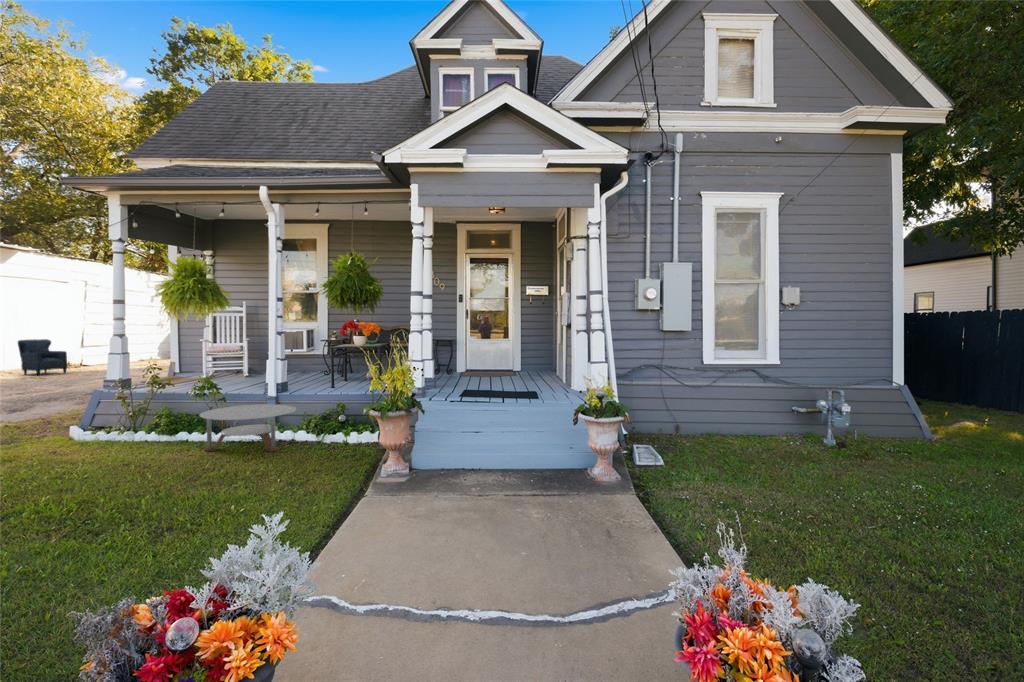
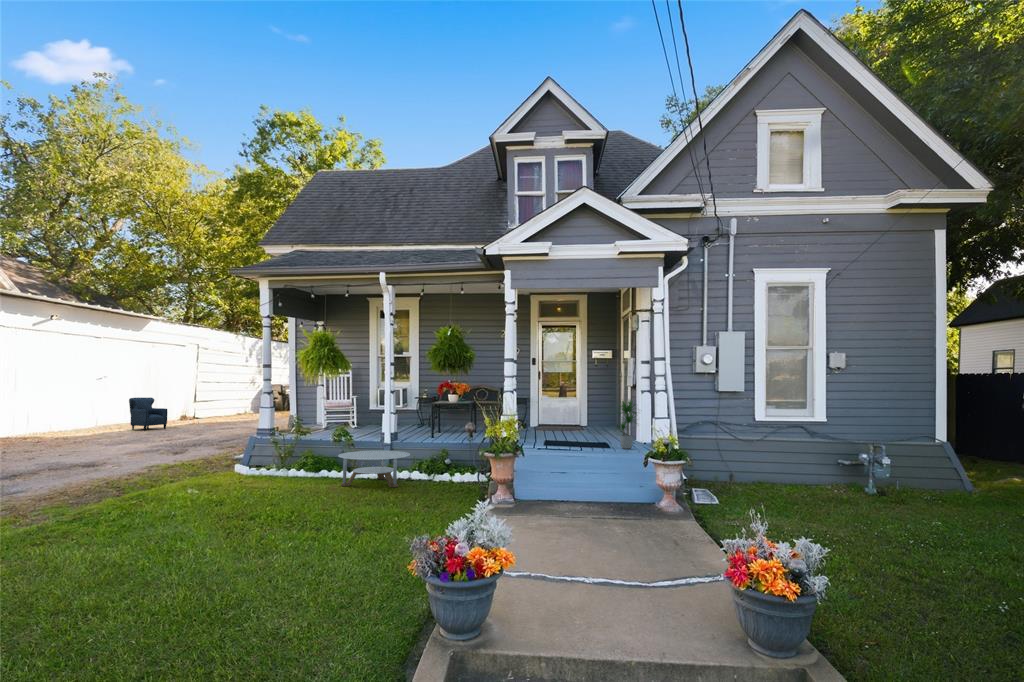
potted plant: none [539,340,576,400] -> present [619,400,636,449]

